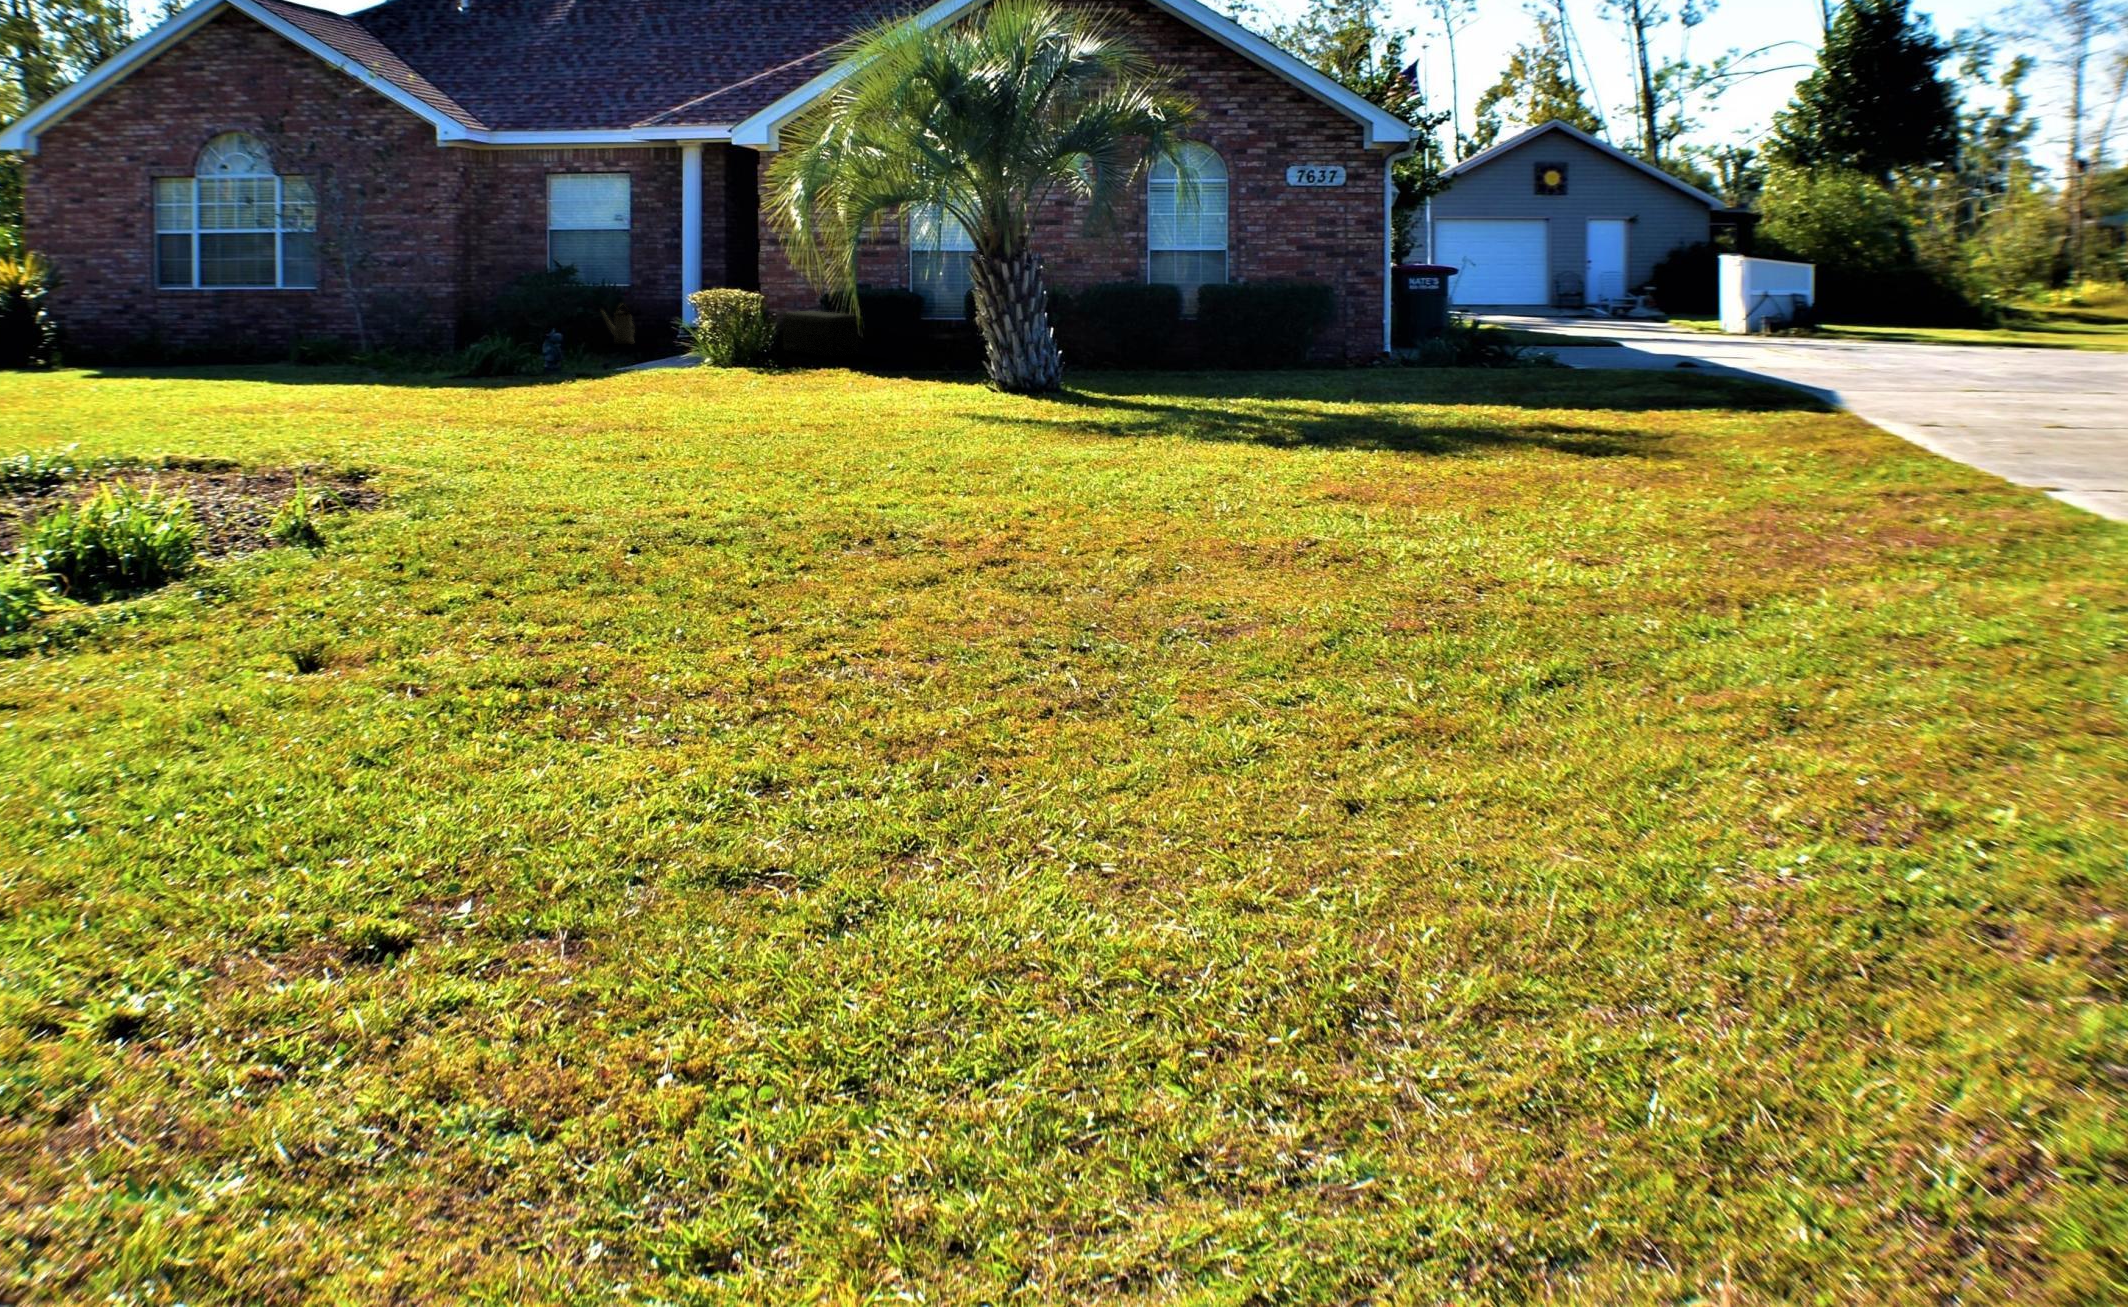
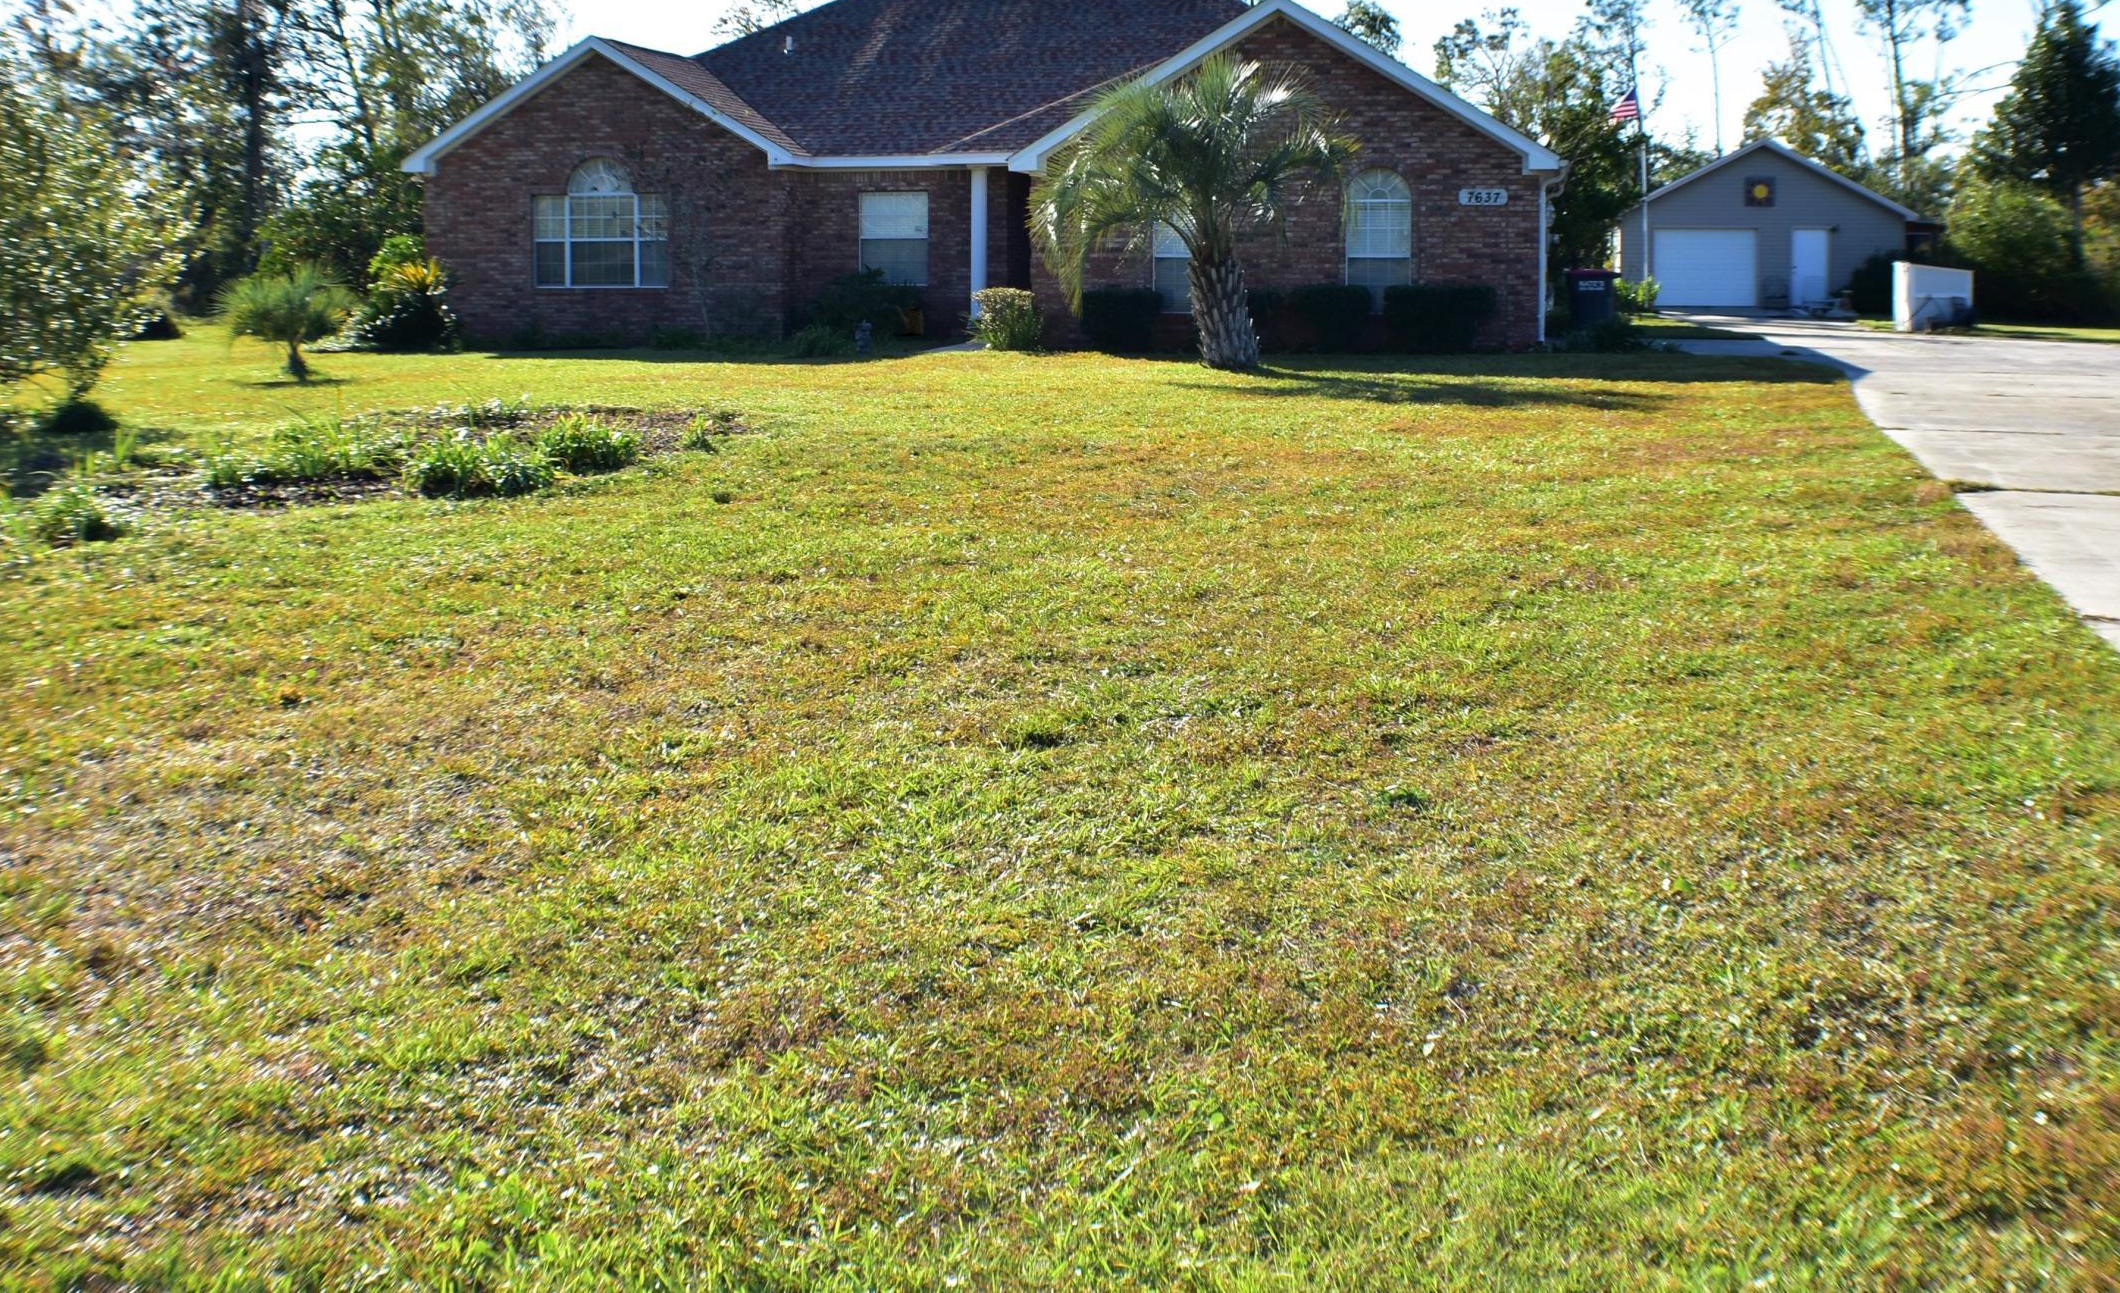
storage bench: present [783,311,859,356] -> none [1046,308,1108,345]

